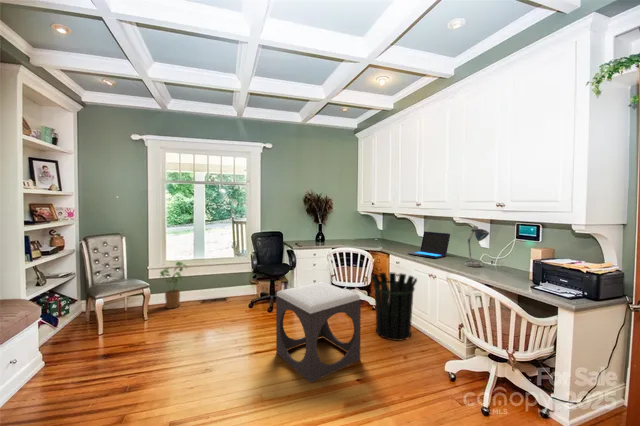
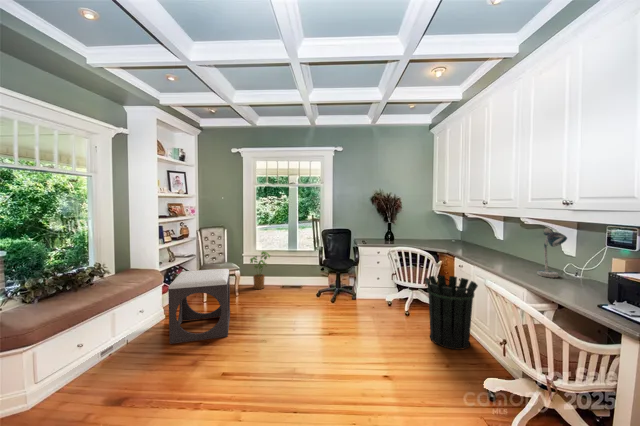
laptop: present [408,231,450,258] -> none [474,234,530,264]
footstool: present [276,282,361,383] -> present [168,269,230,344]

